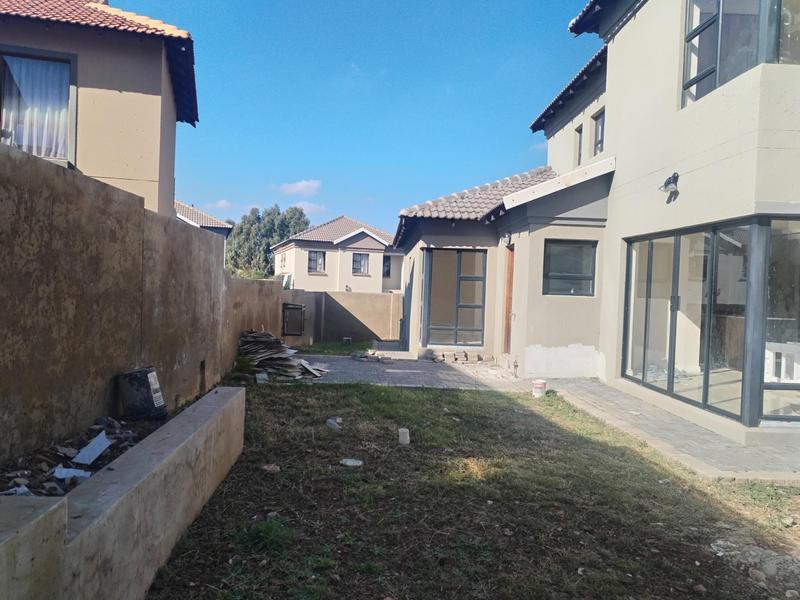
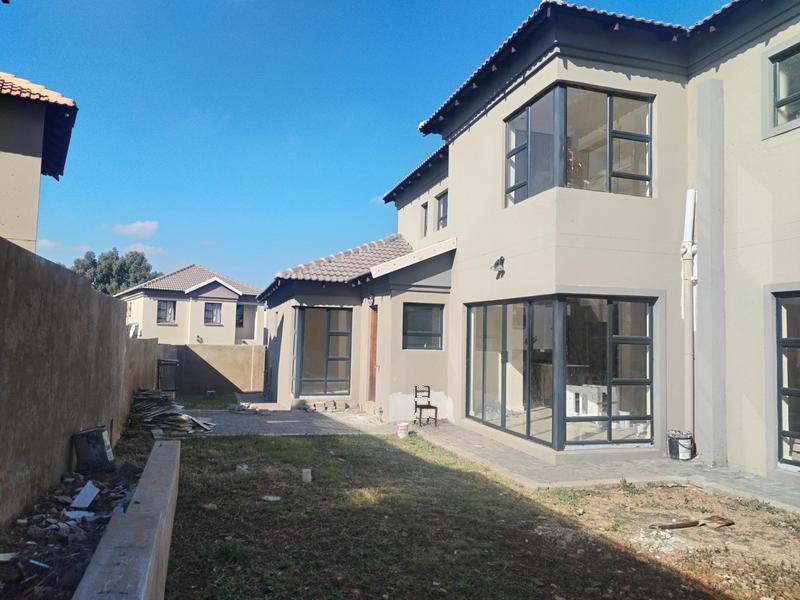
chair: none [555,337,585,387] -> present [414,386,437,427]

